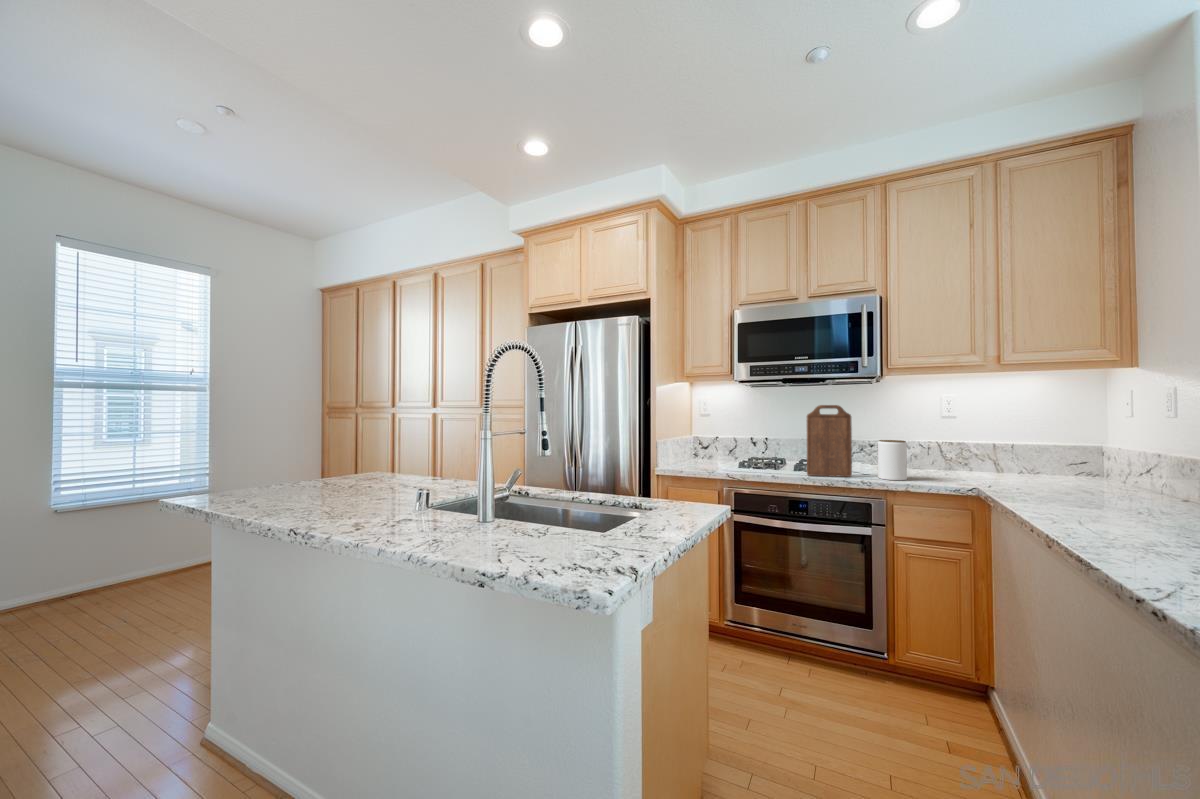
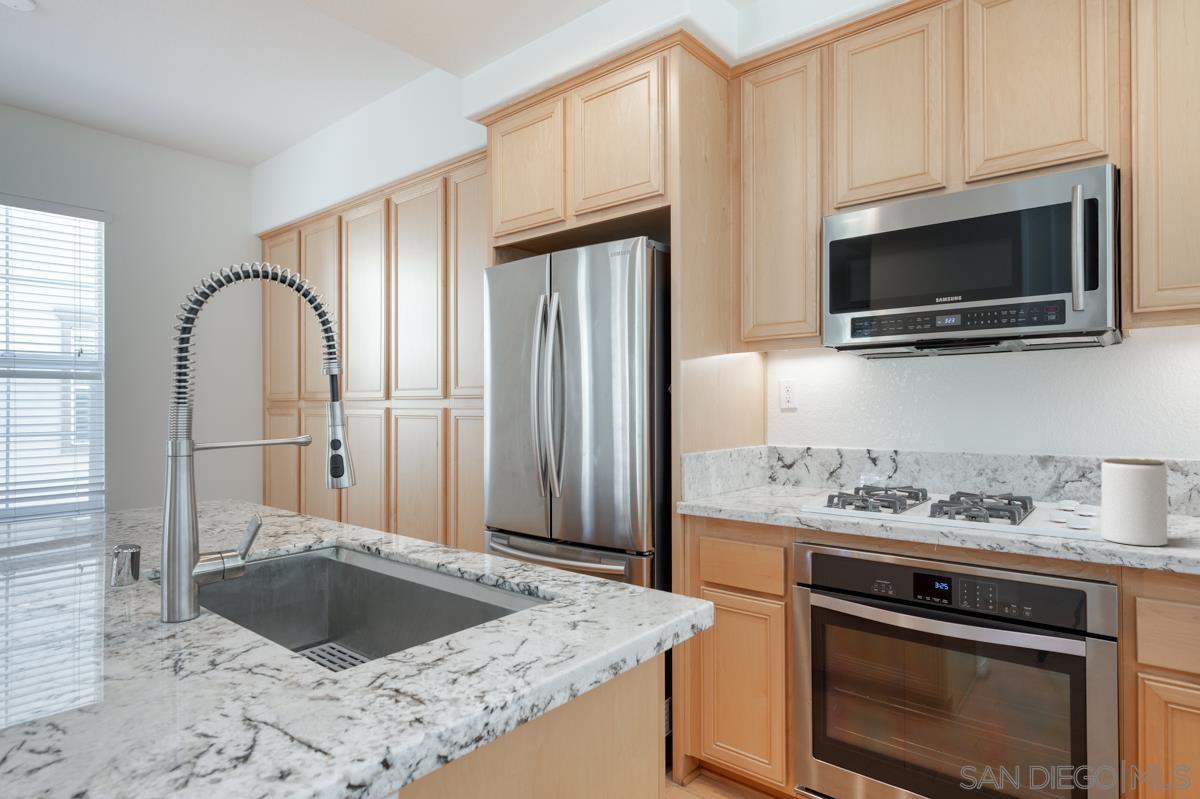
cutting board: present [807,405,852,477] -> none [947,388,1042,533]

